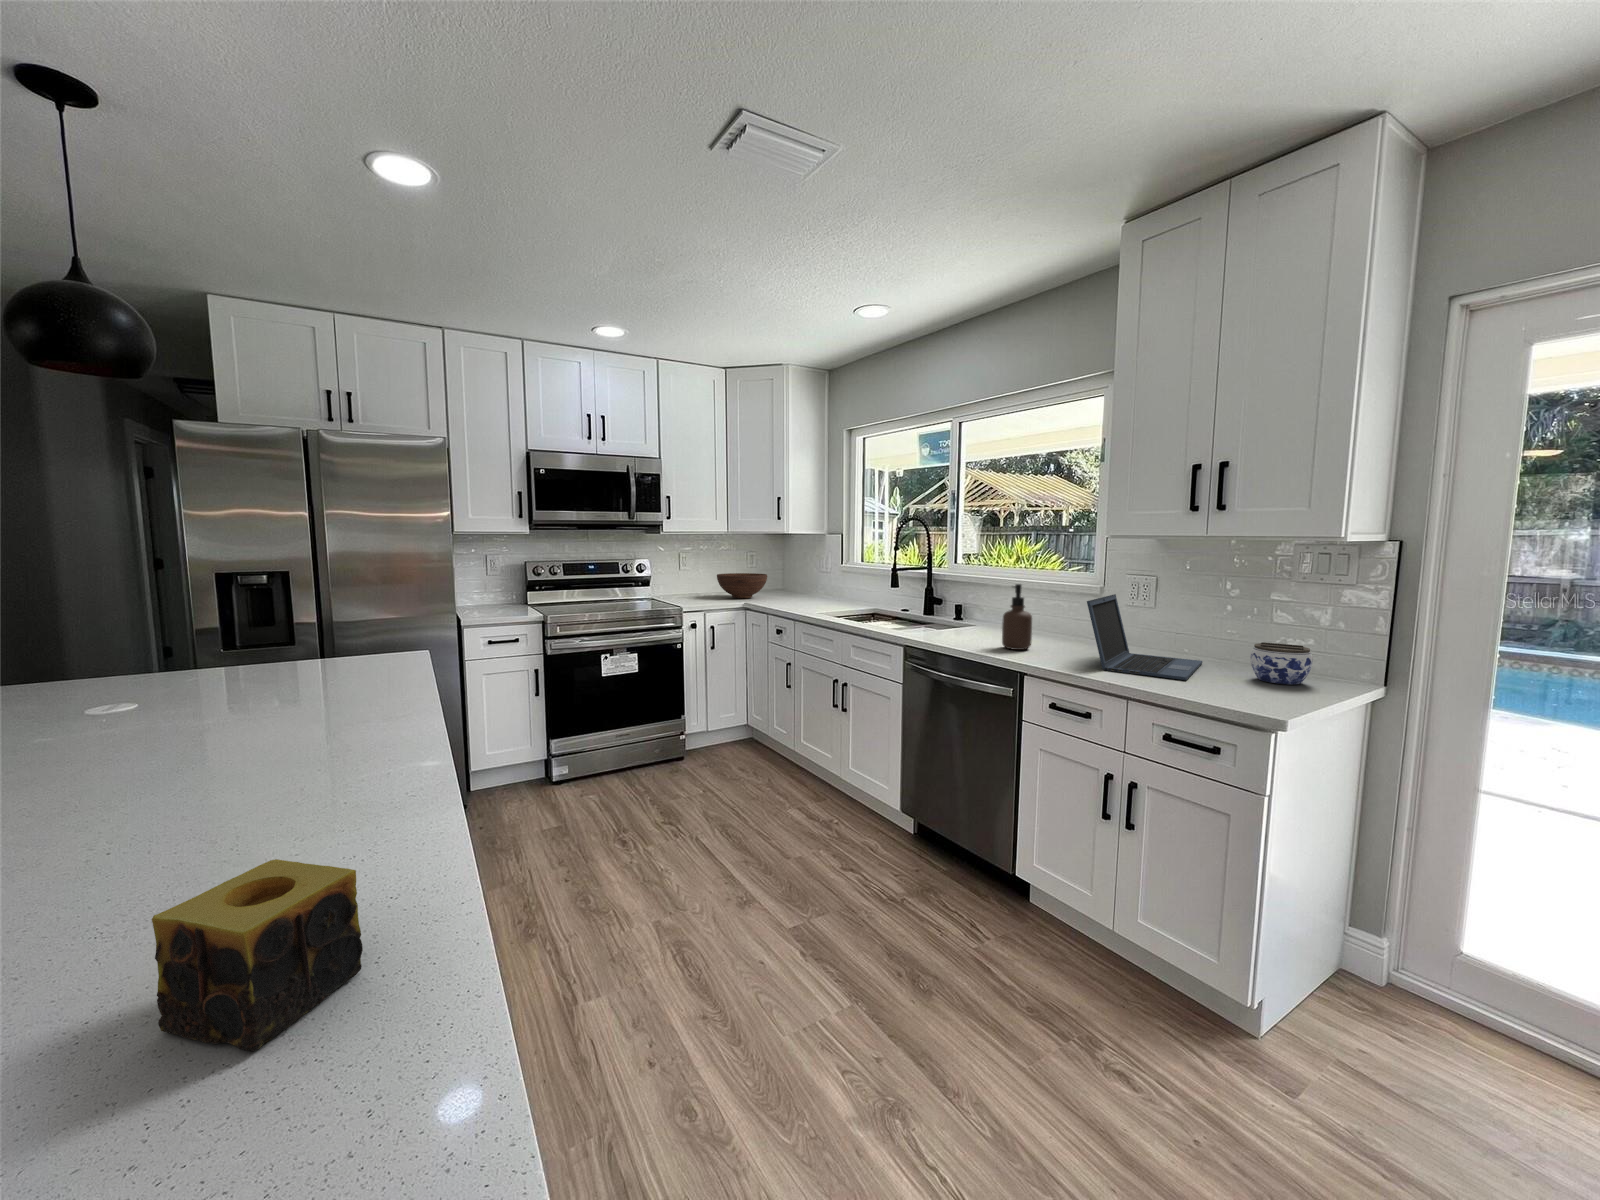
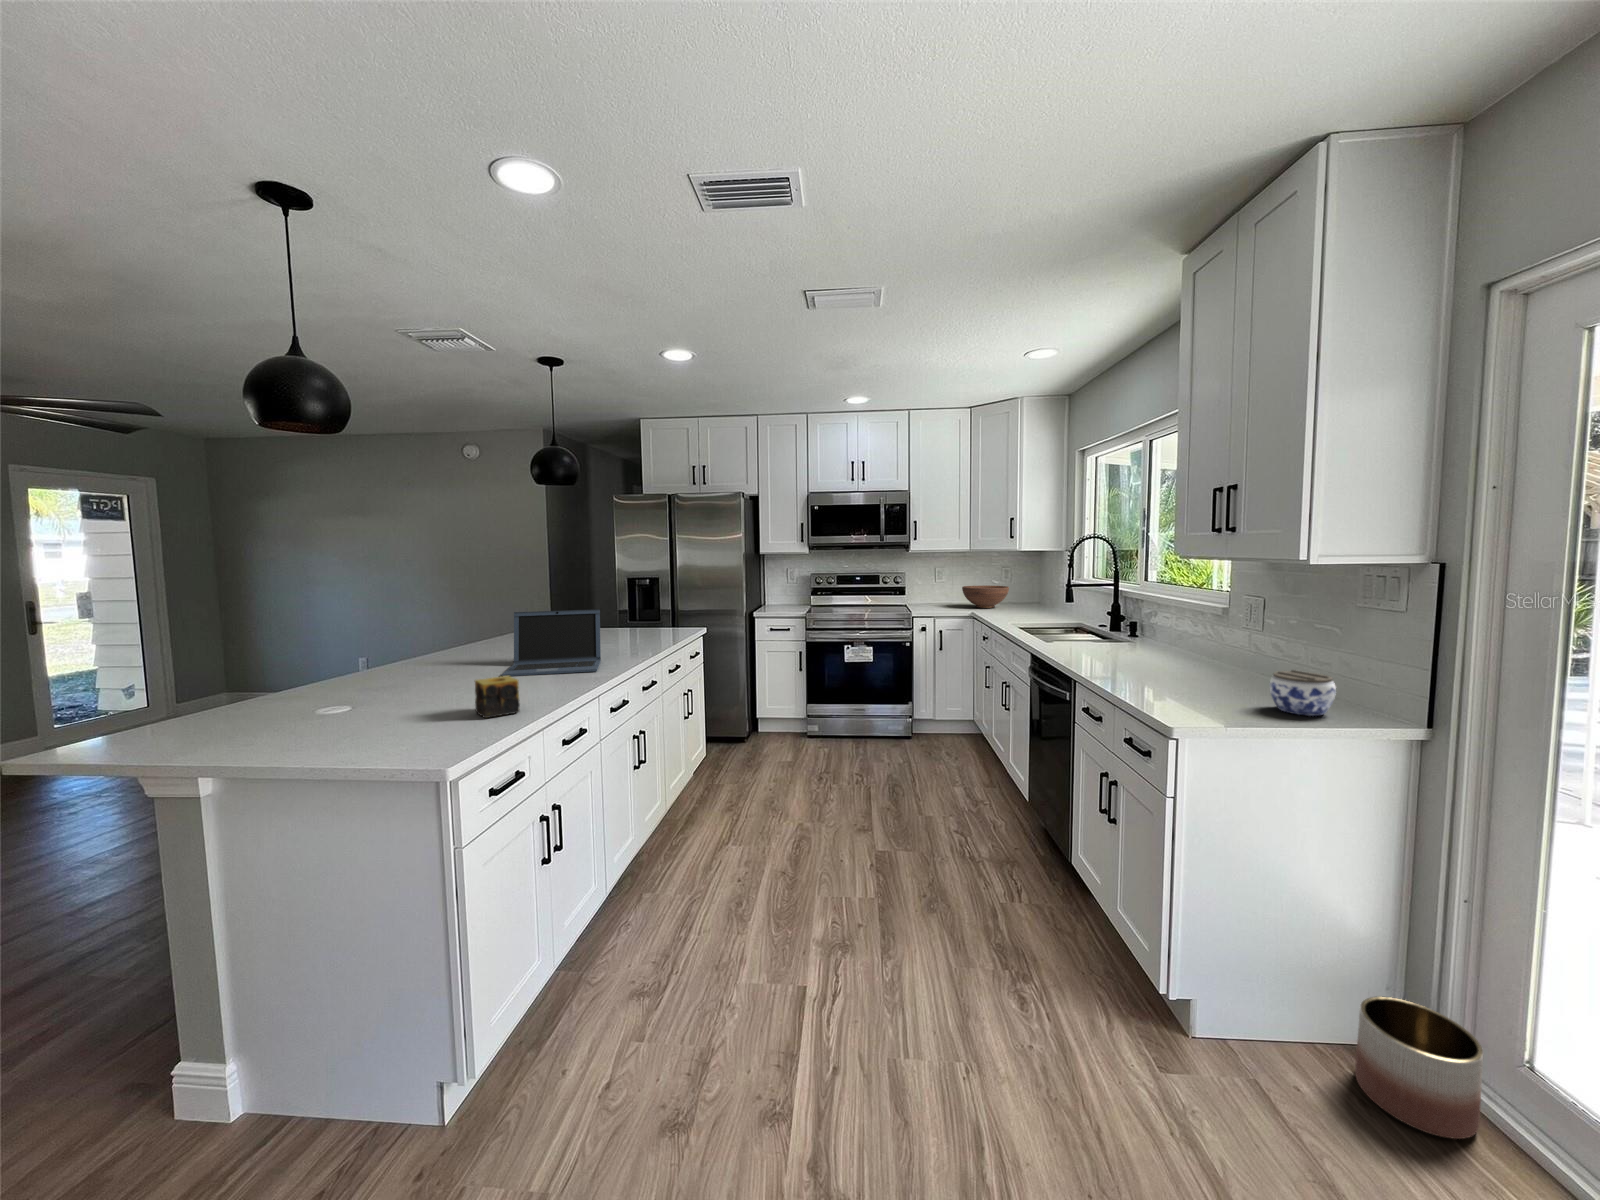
soap dispenser: present [1002,584,1032,650] -> none [1093,602,1122,663]
laptop: present [1087,594,1202,680] -> present [502,609,601,676]
planter: none [1353,926,1468,1043] -> present [1355,996,1483,1139]

